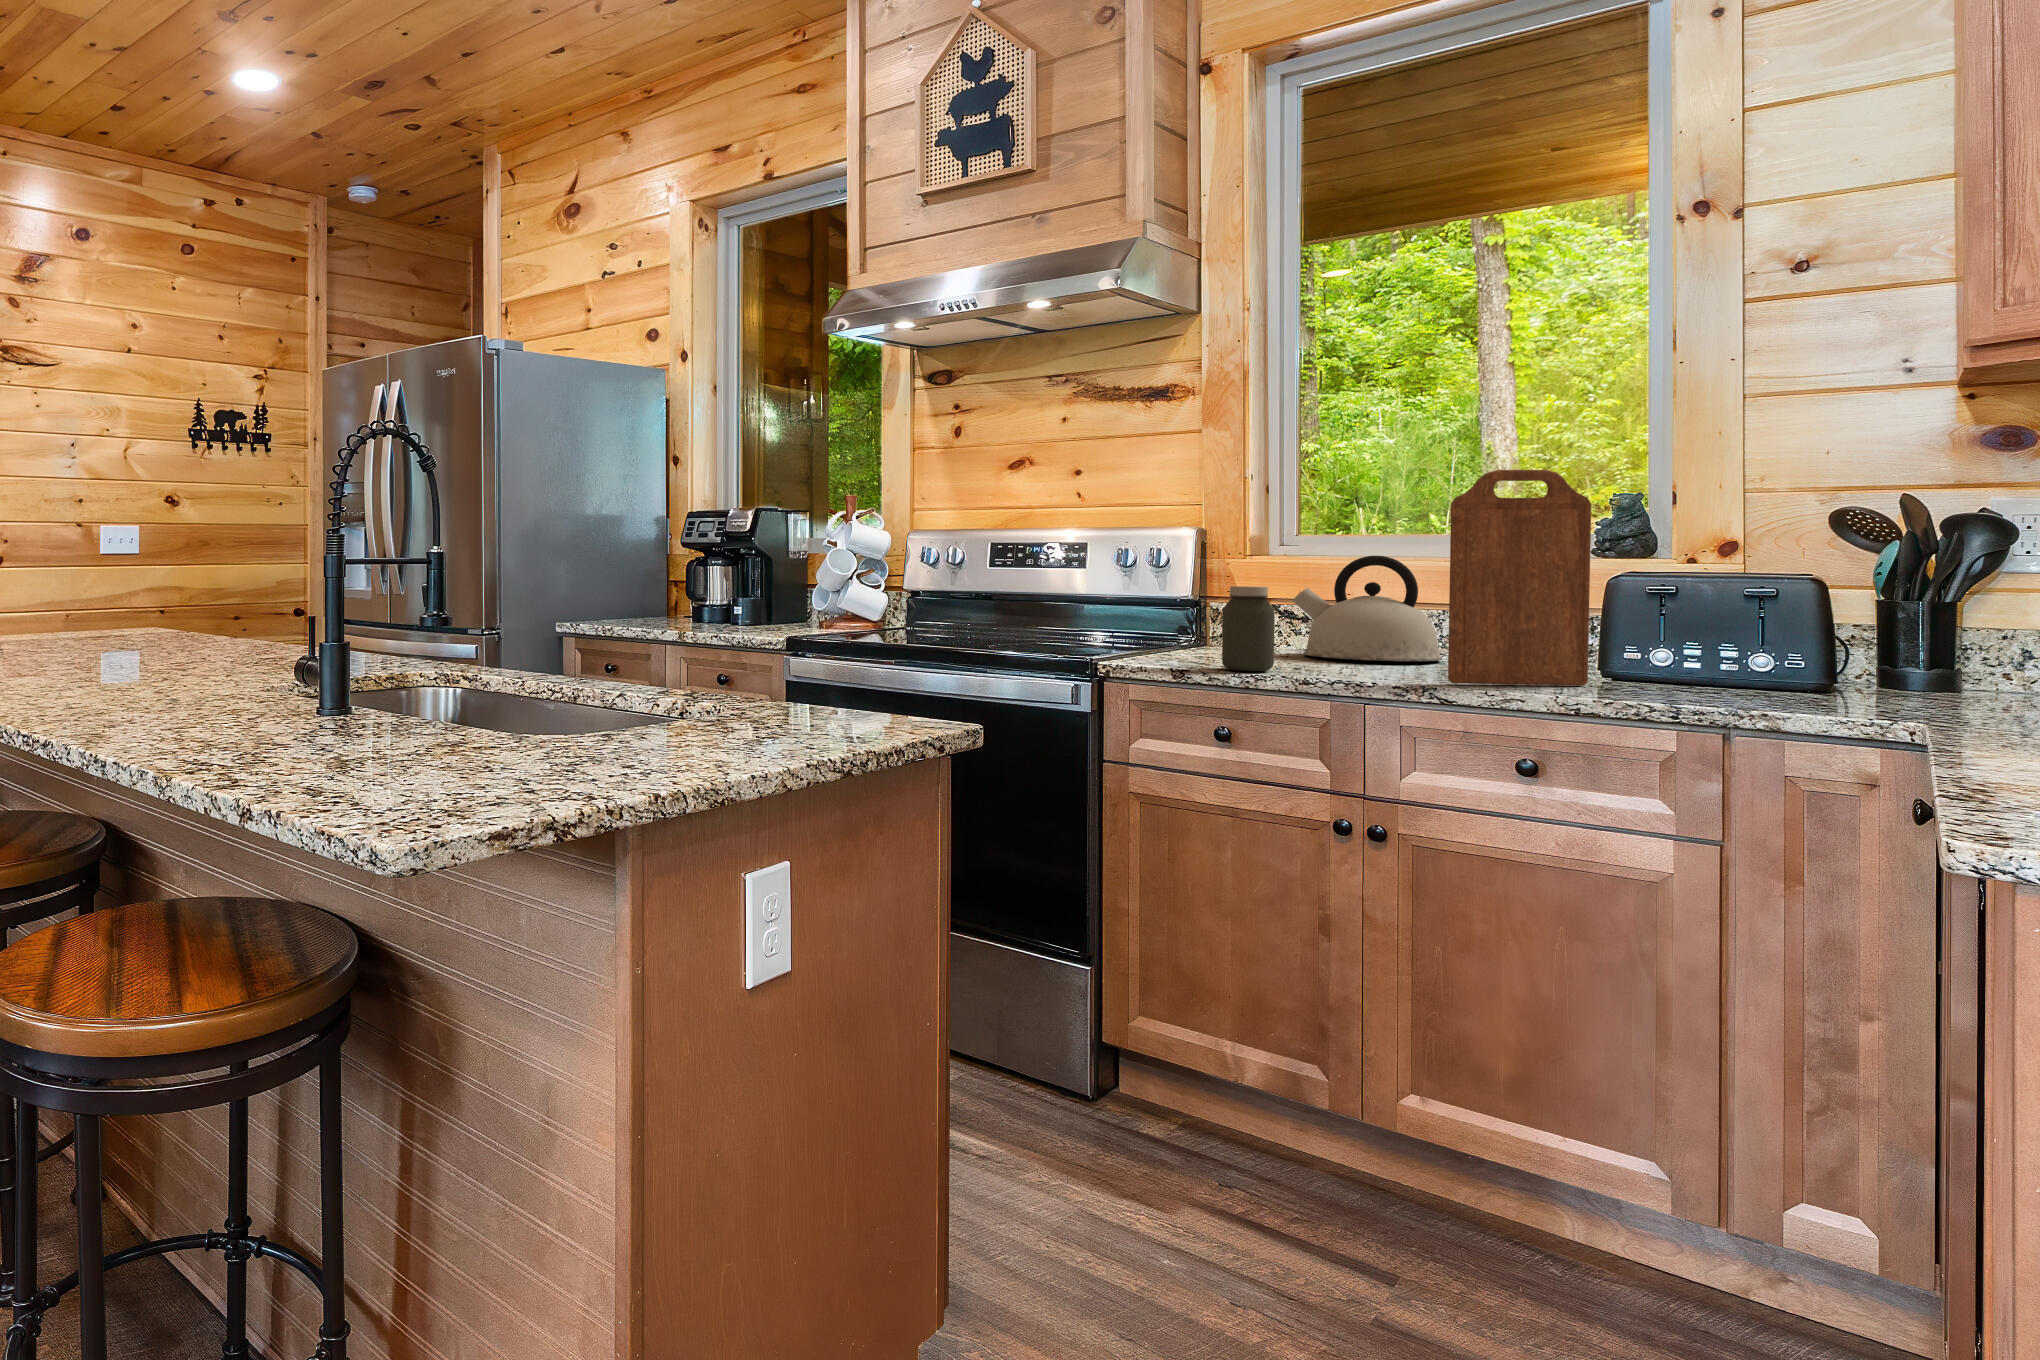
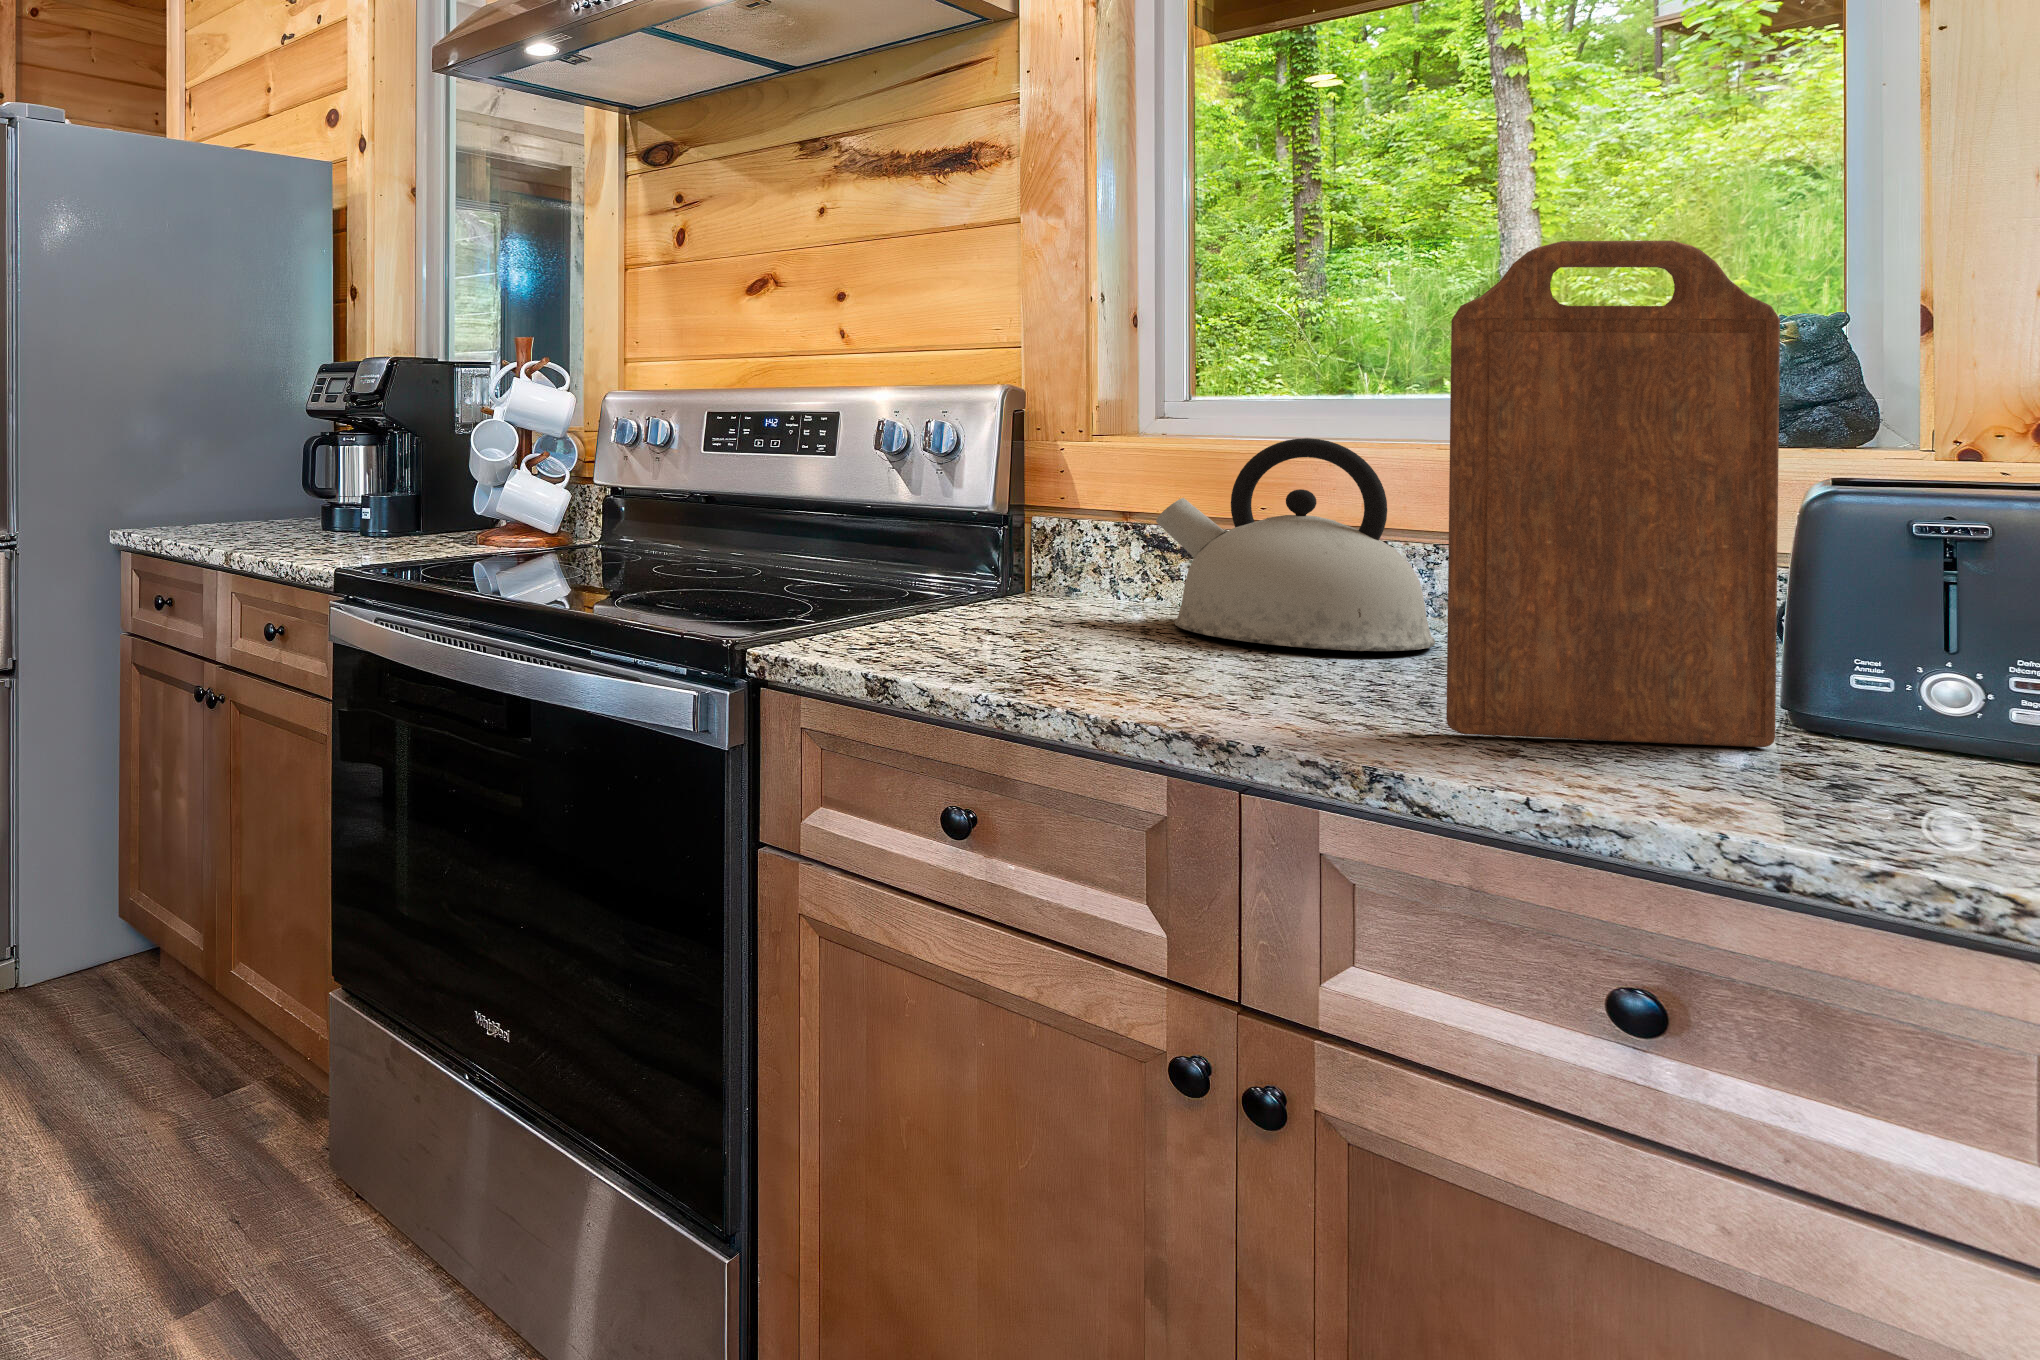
jar: present [1222,586,1275,671] -> none [983,497,1084,678]

